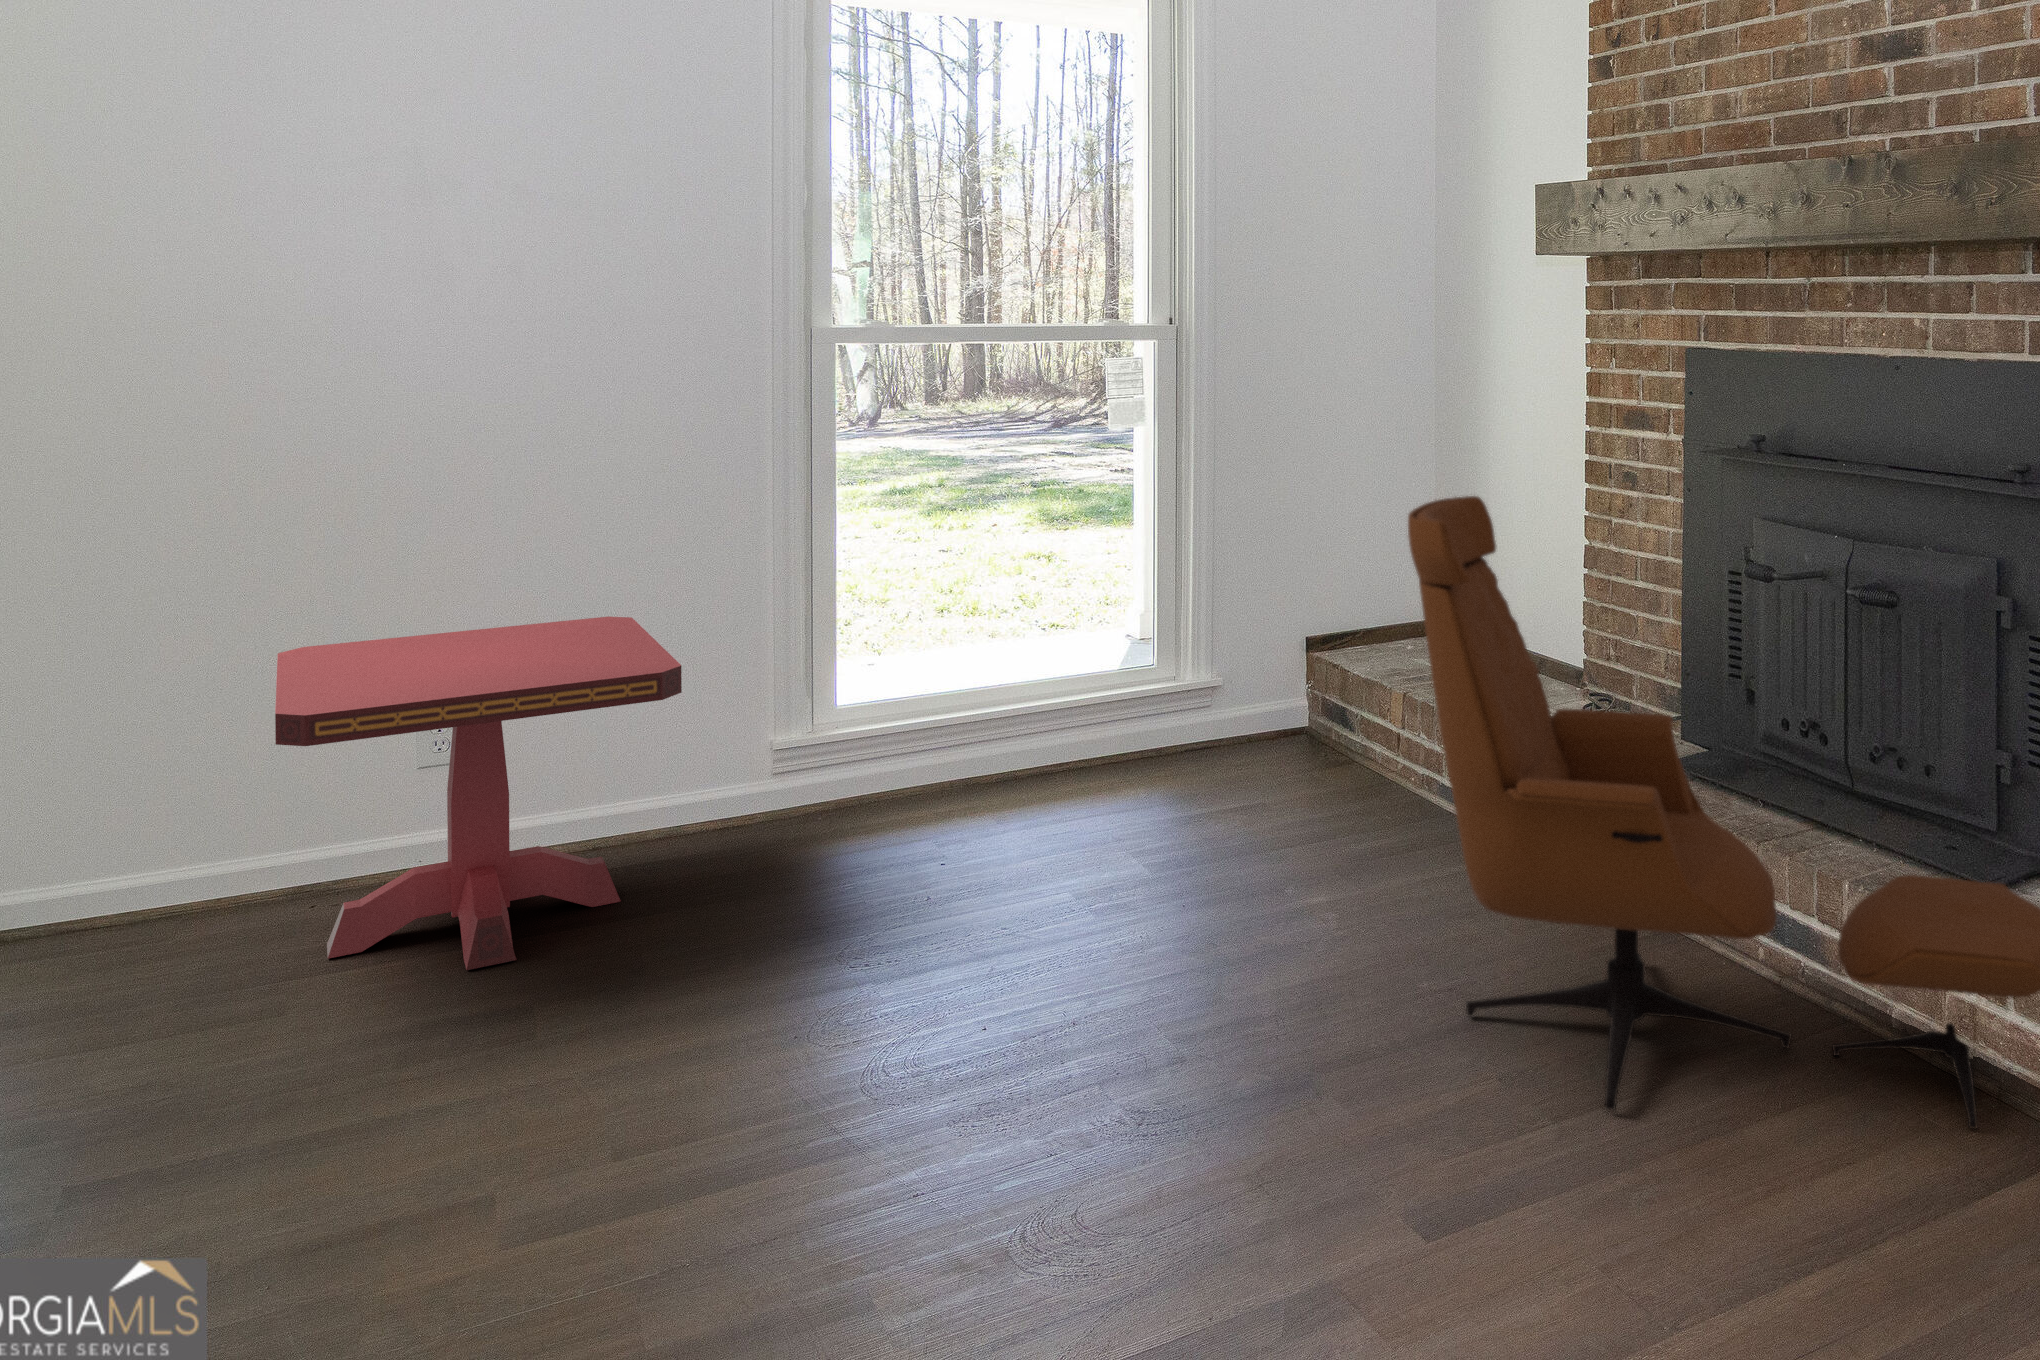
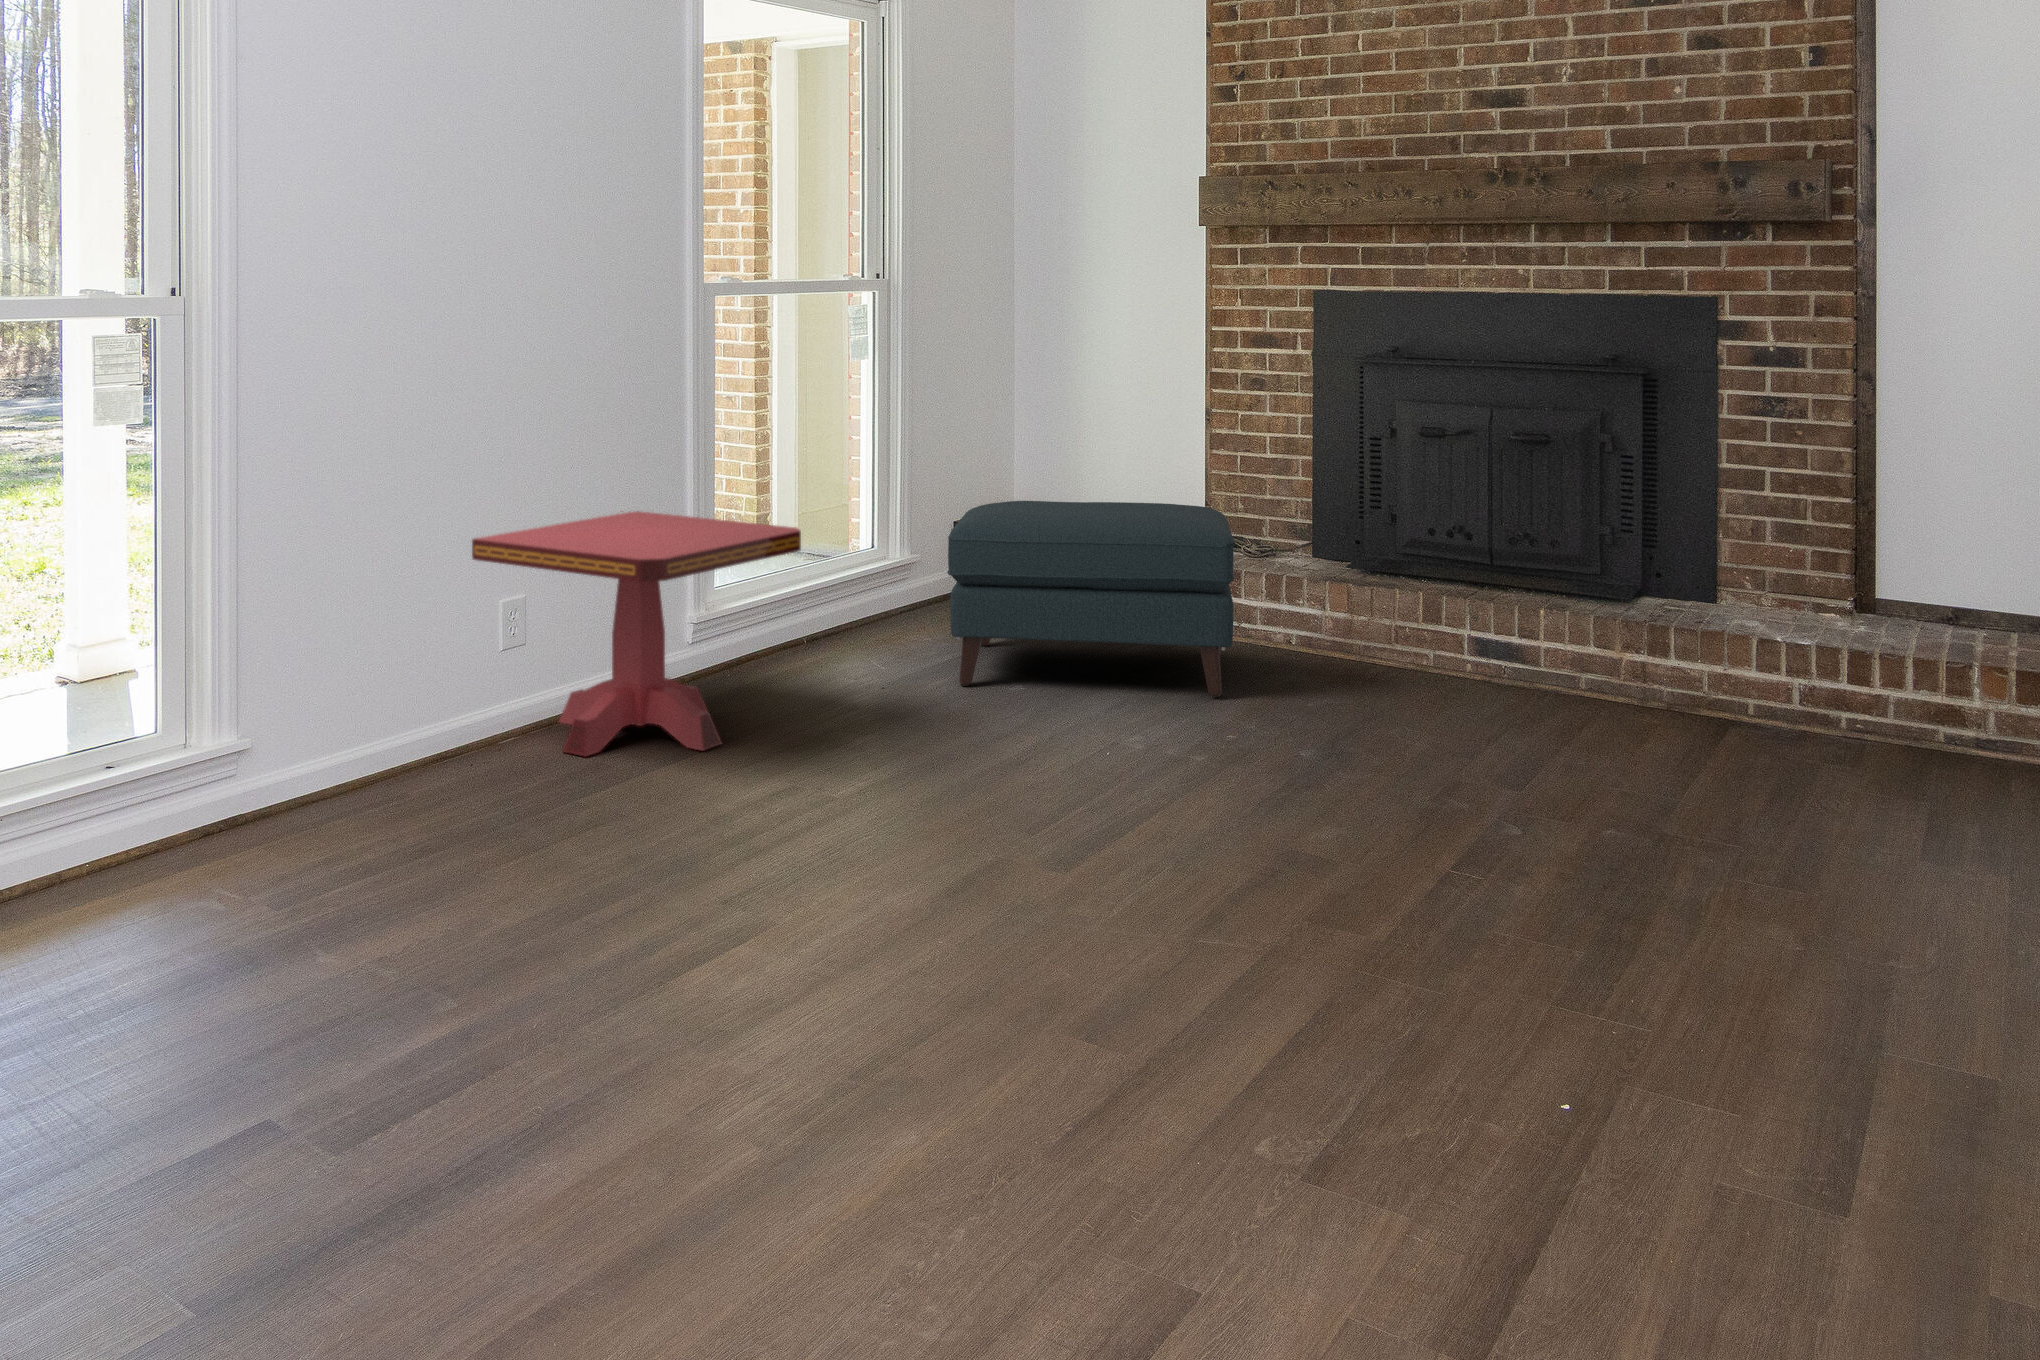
lounge chair: present [1408,496,2040,1129] -> none [1310,385,1699,726]
ottoman: none [988,627,1462,965] -> present [947,501,1234,697]

